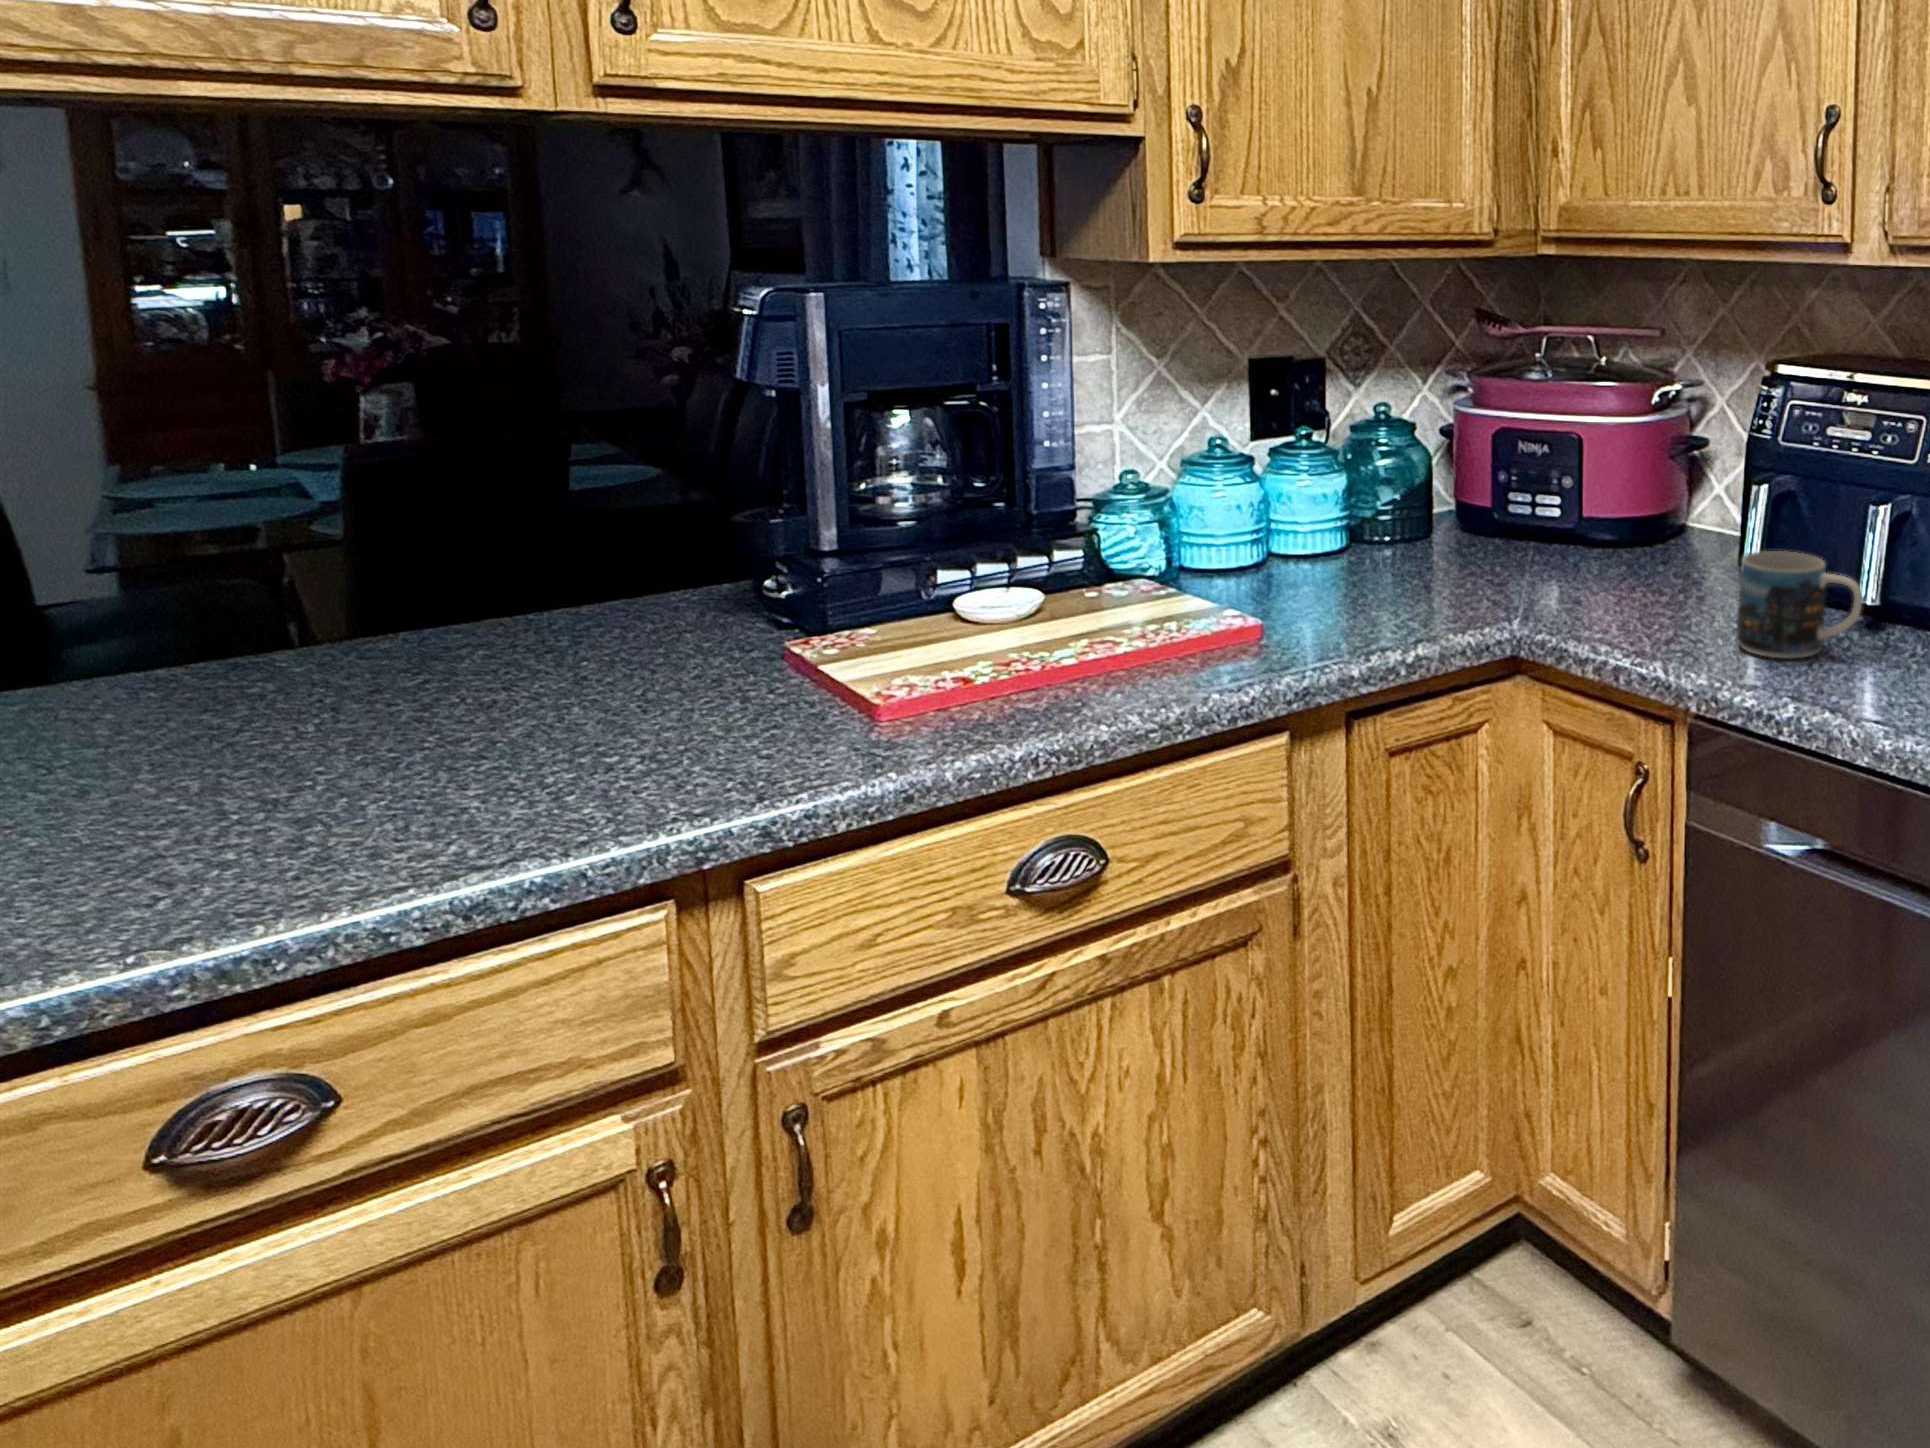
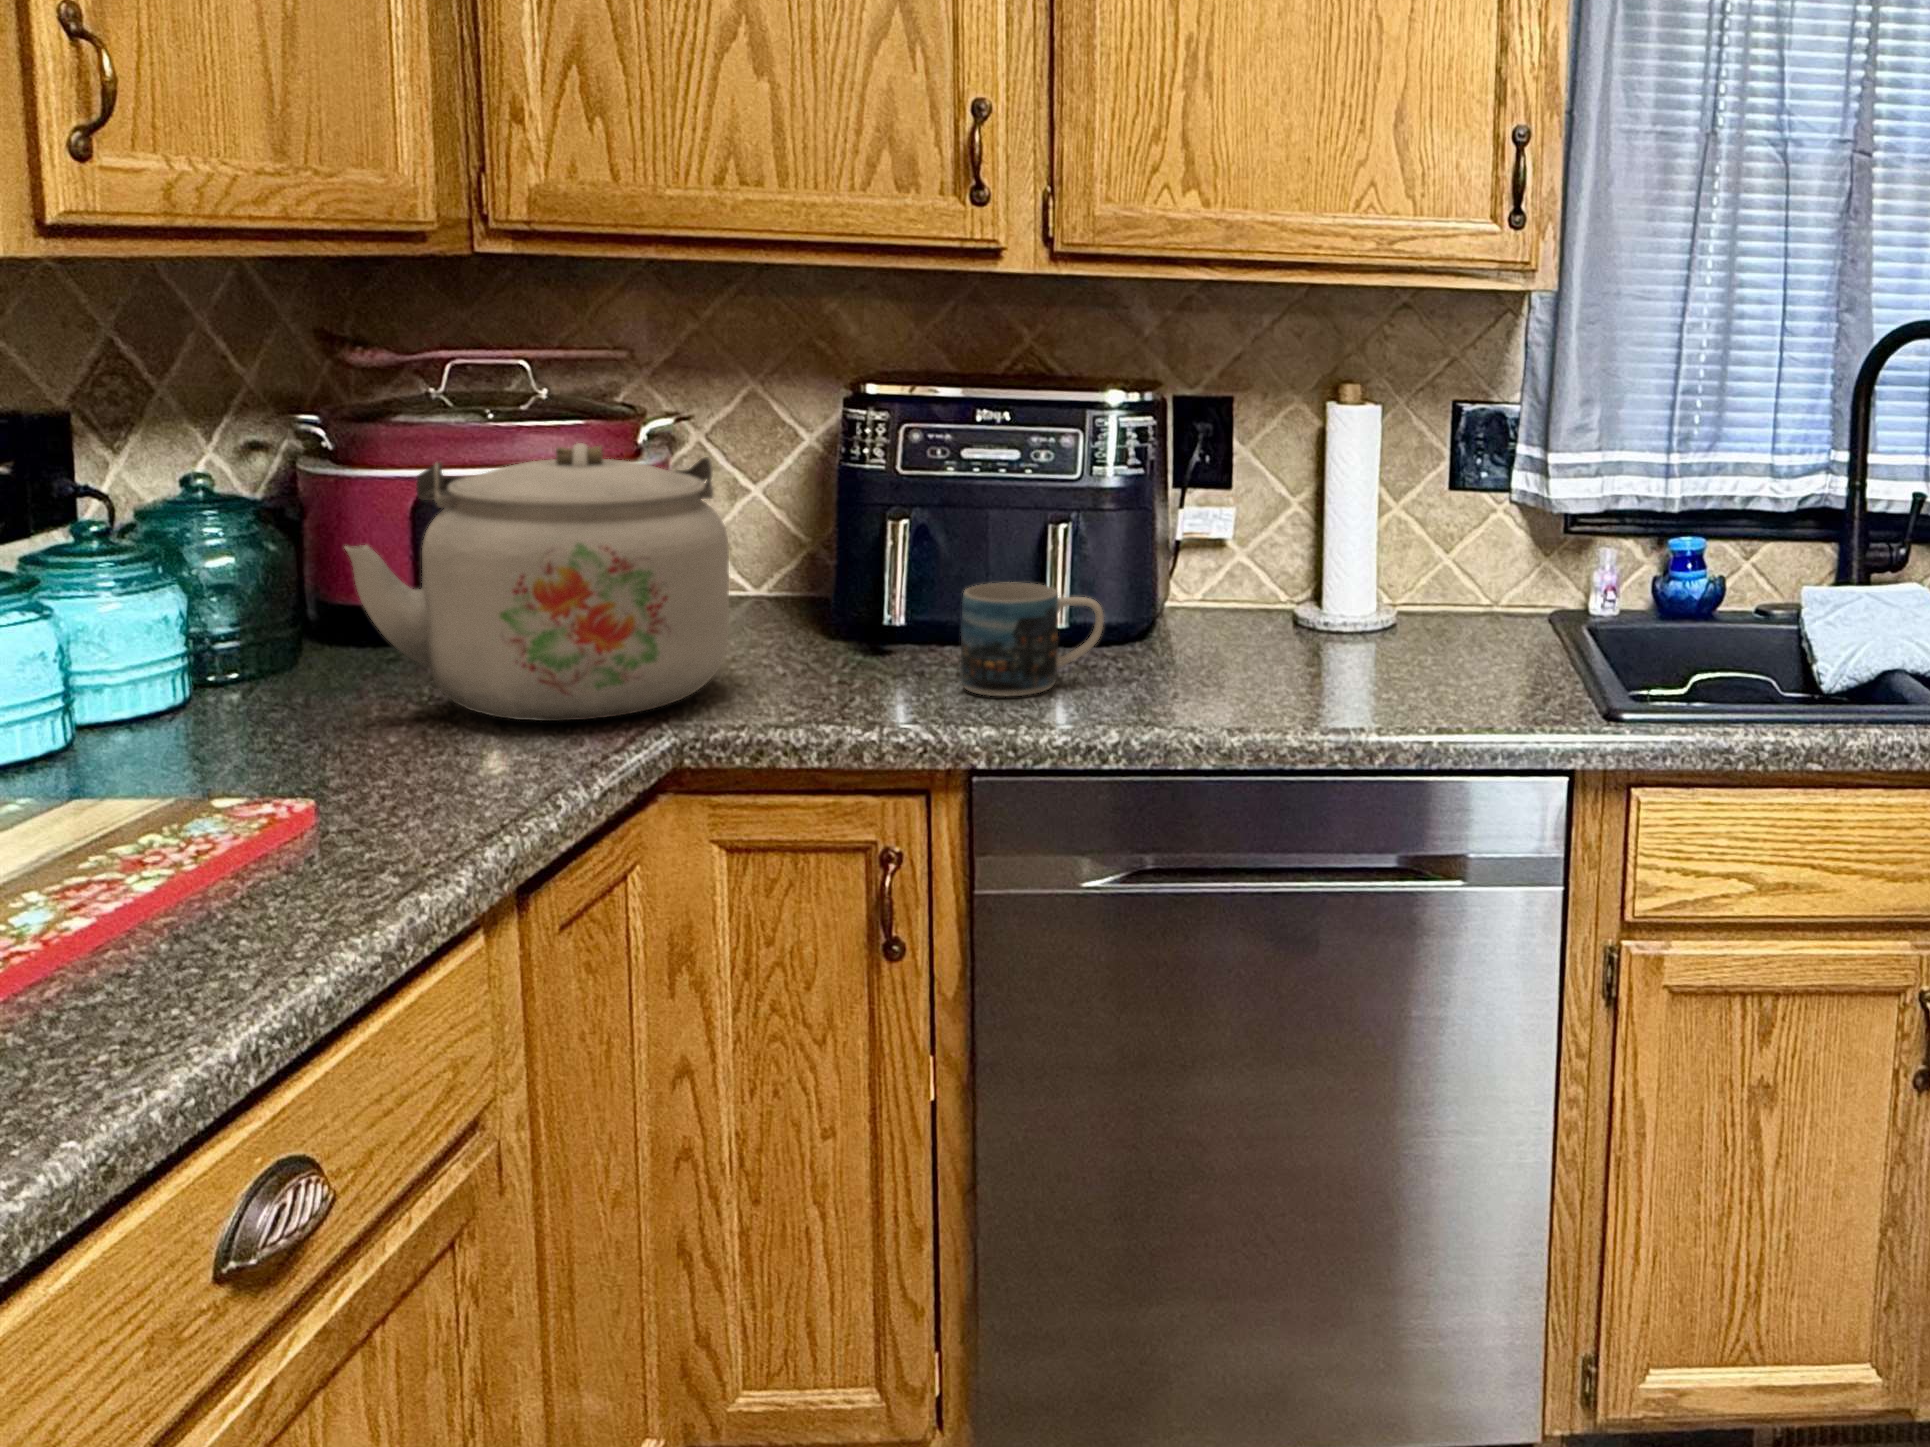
kettle: none [1364,400,1617,609] -> present [345,443,729,721]

